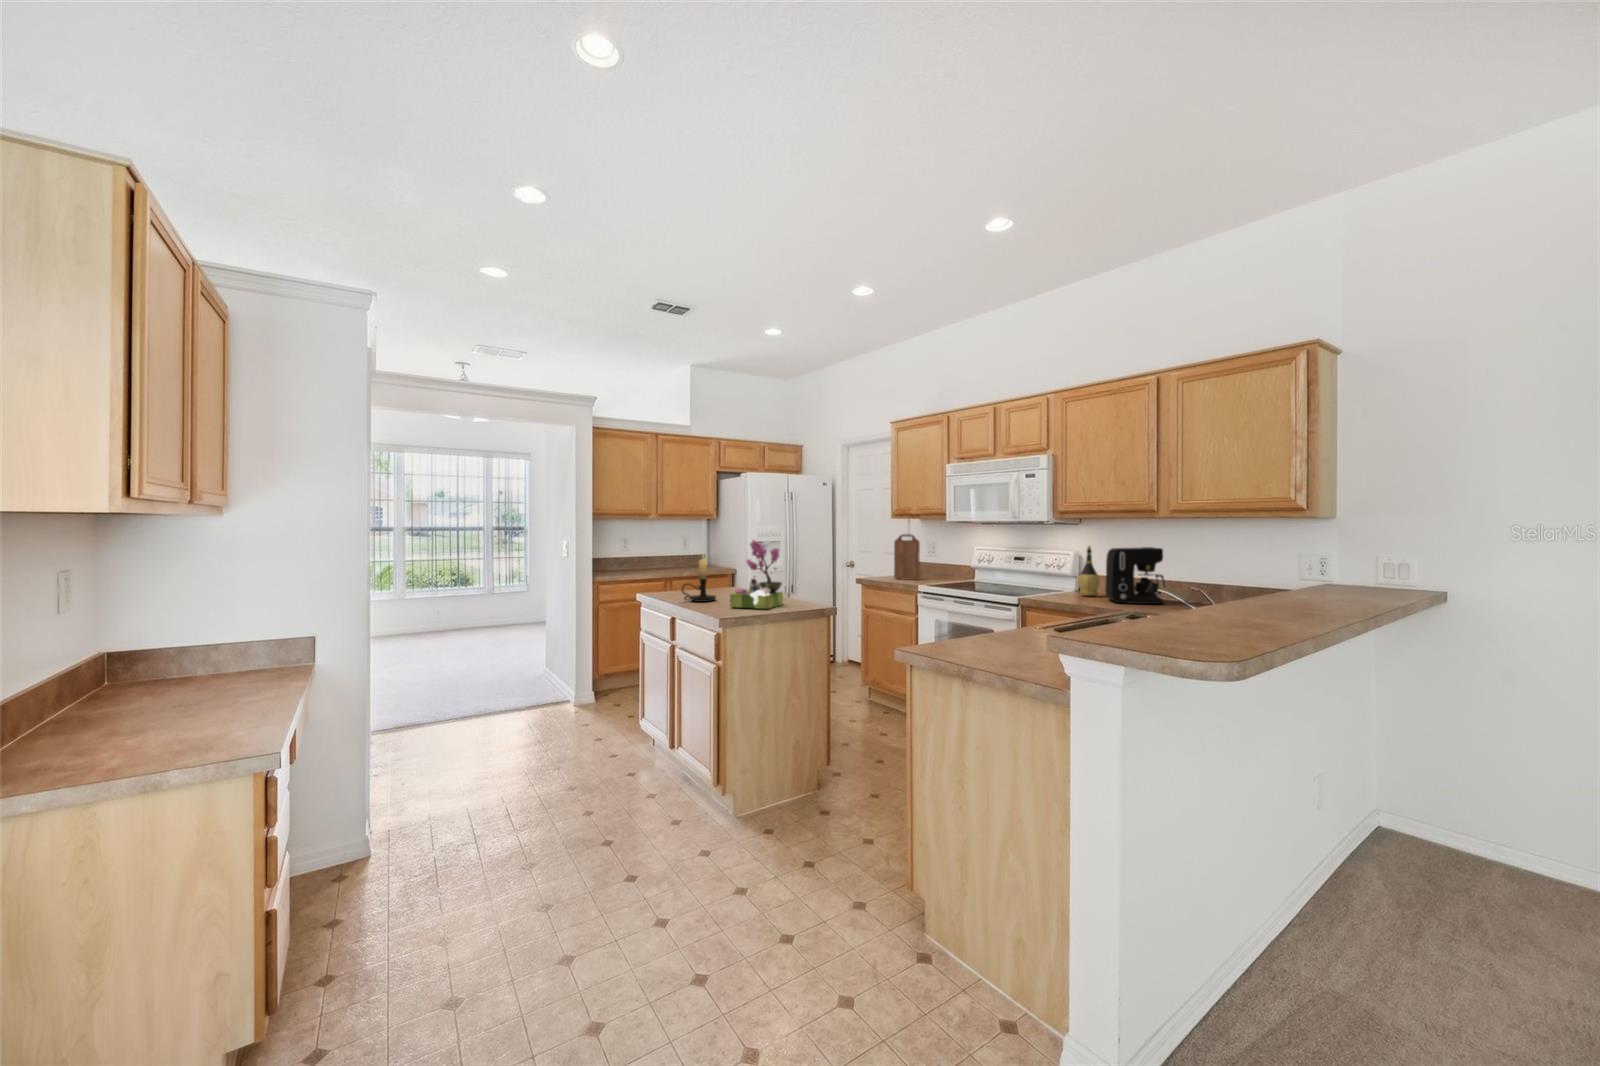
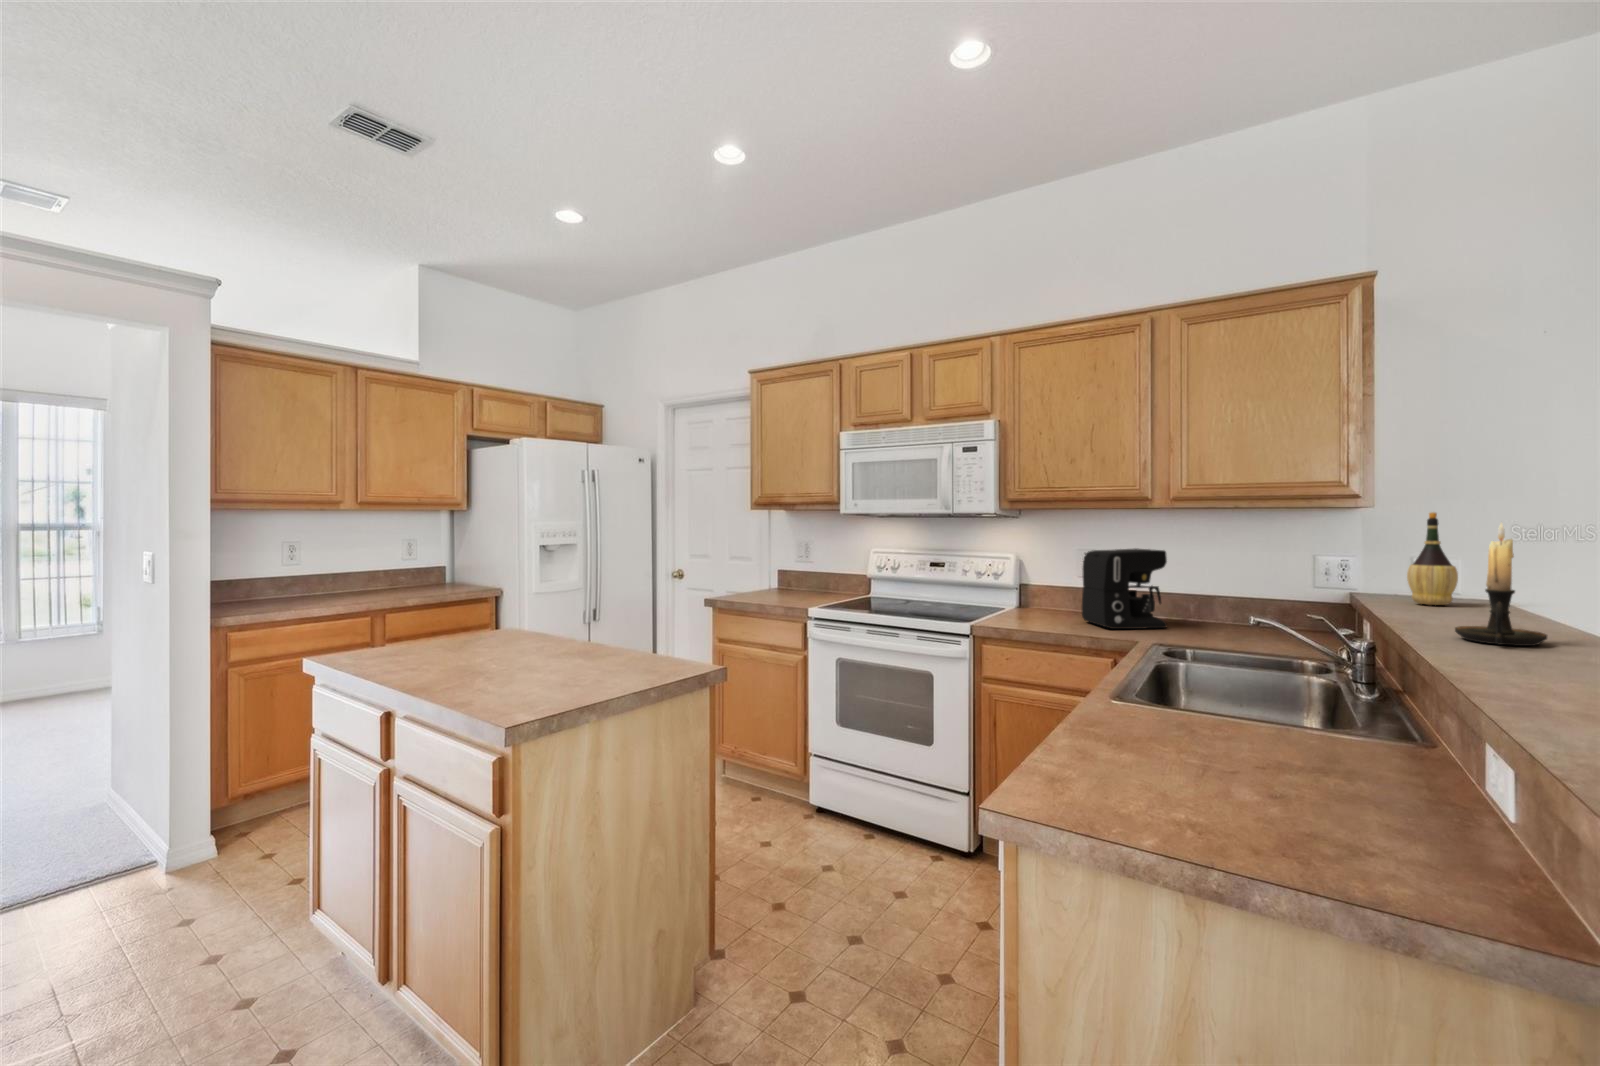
cutting board: present [894,534,920,580] -> none [757,532,795,598]
flower arrangement: present [730,540,783,609] -> none [518,547,623,688]
wine bottle: present [1078,546,1100,596] -> present [1407,512,1458,605]
candle holder: present [682,553,716,602] -> present [1455,523,1547,646]

